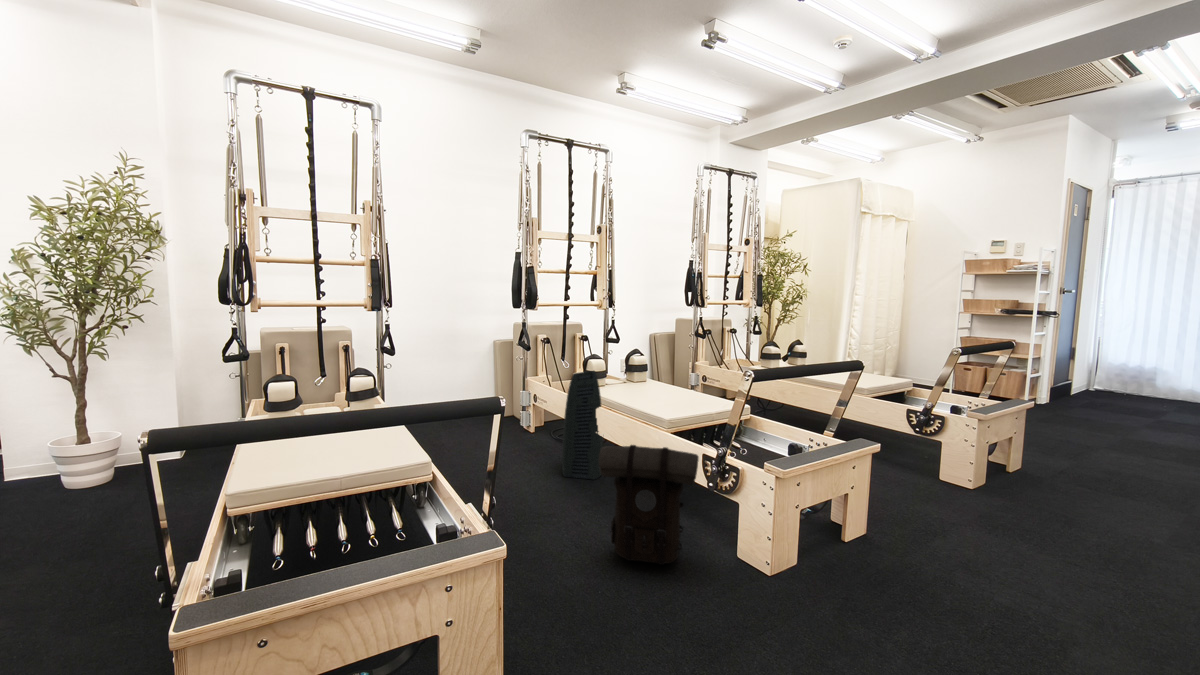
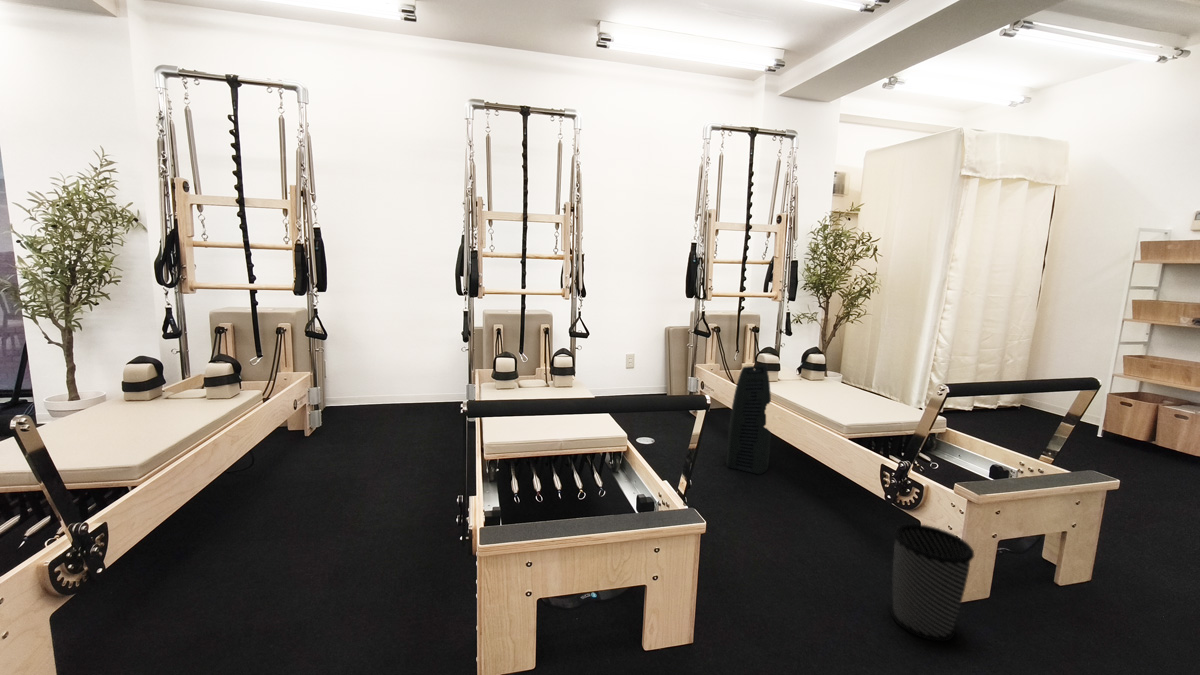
backpack: present [599,445,699,565] -> none [766,443,876,569]
wastebasket: none [718,506,785,616] -> present [891,524,974,641]

